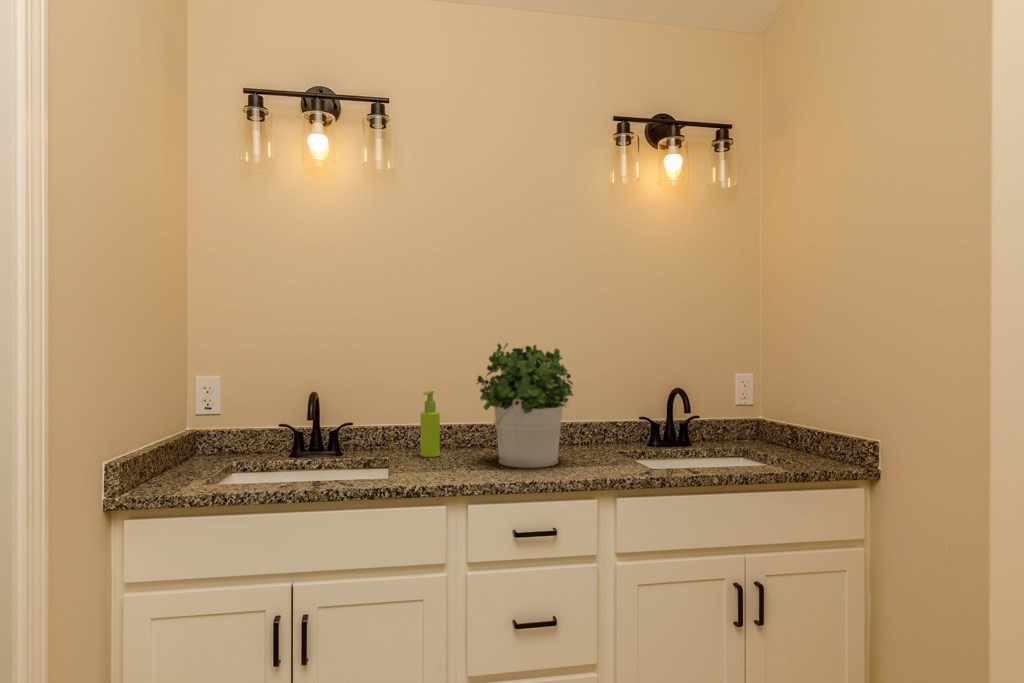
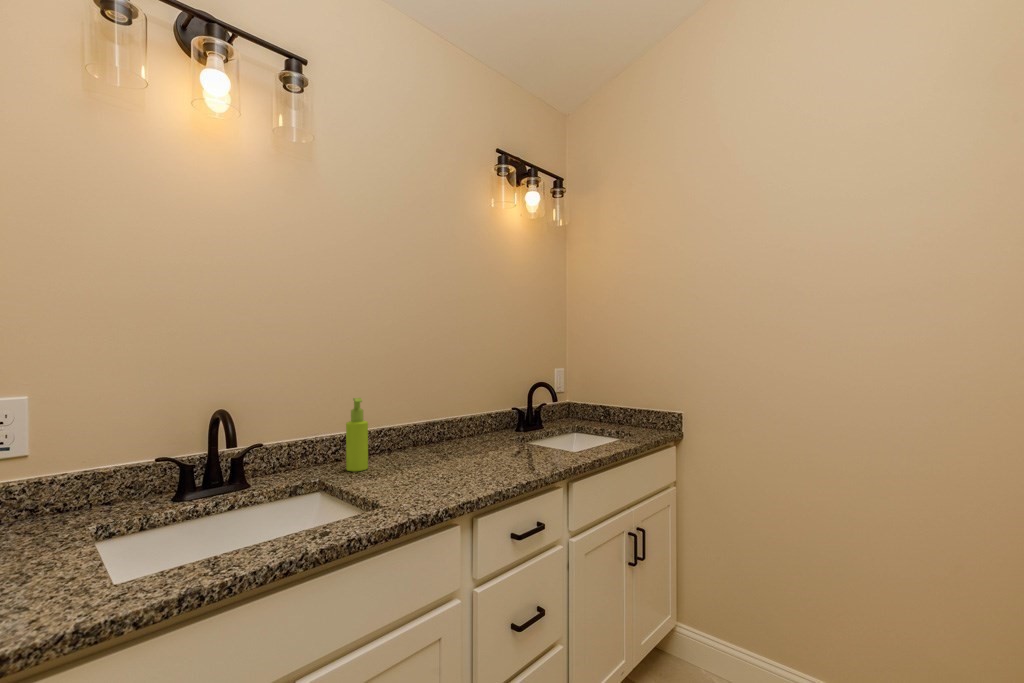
potted plant: present [477,343,573,468] -> none [413,344,516,468]

